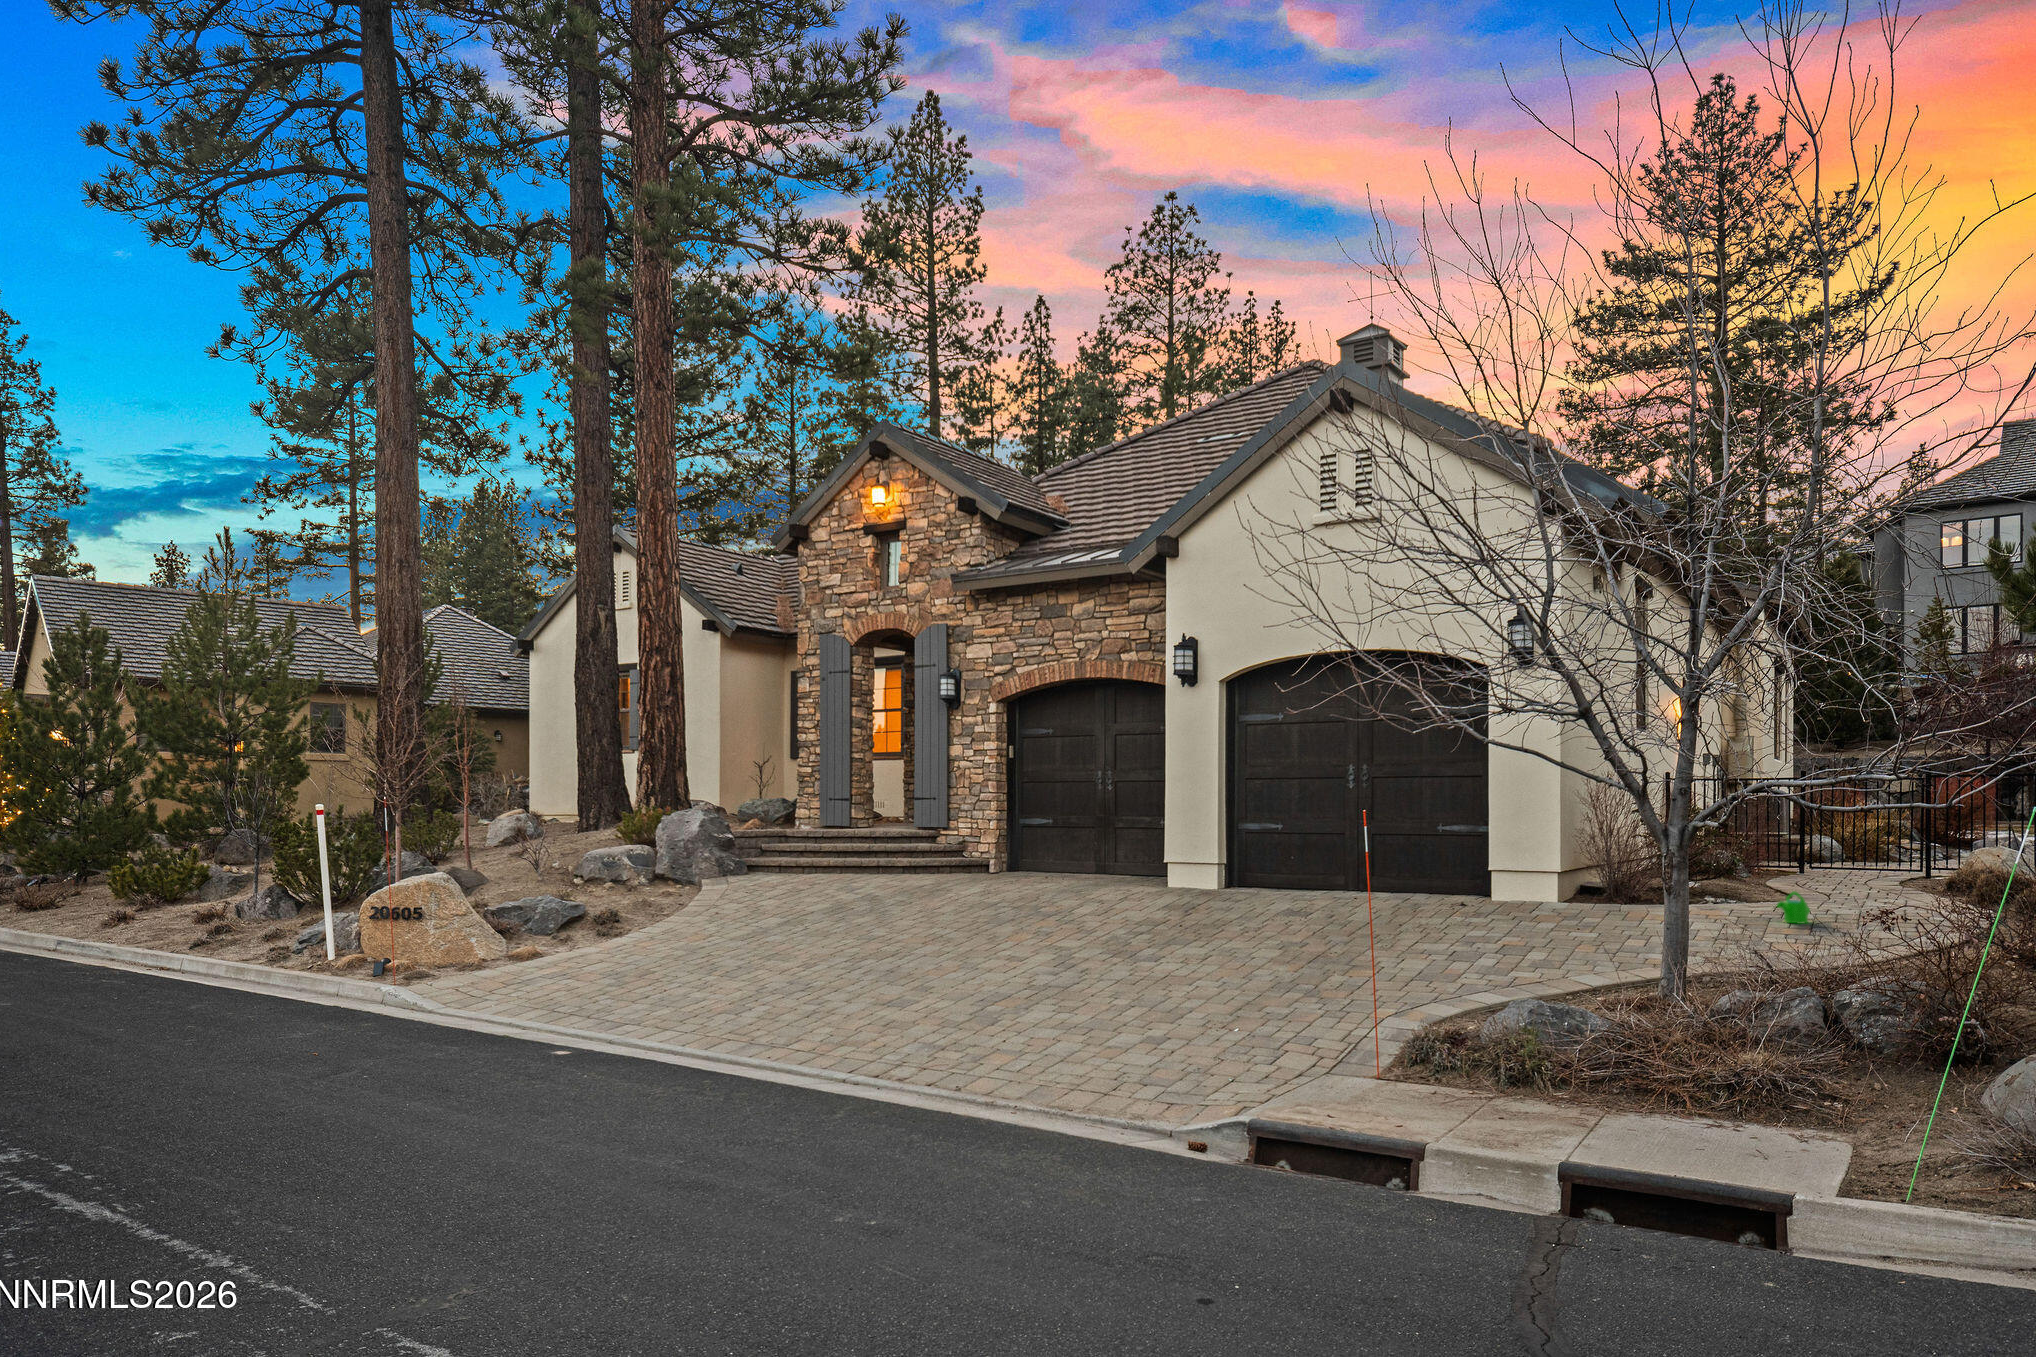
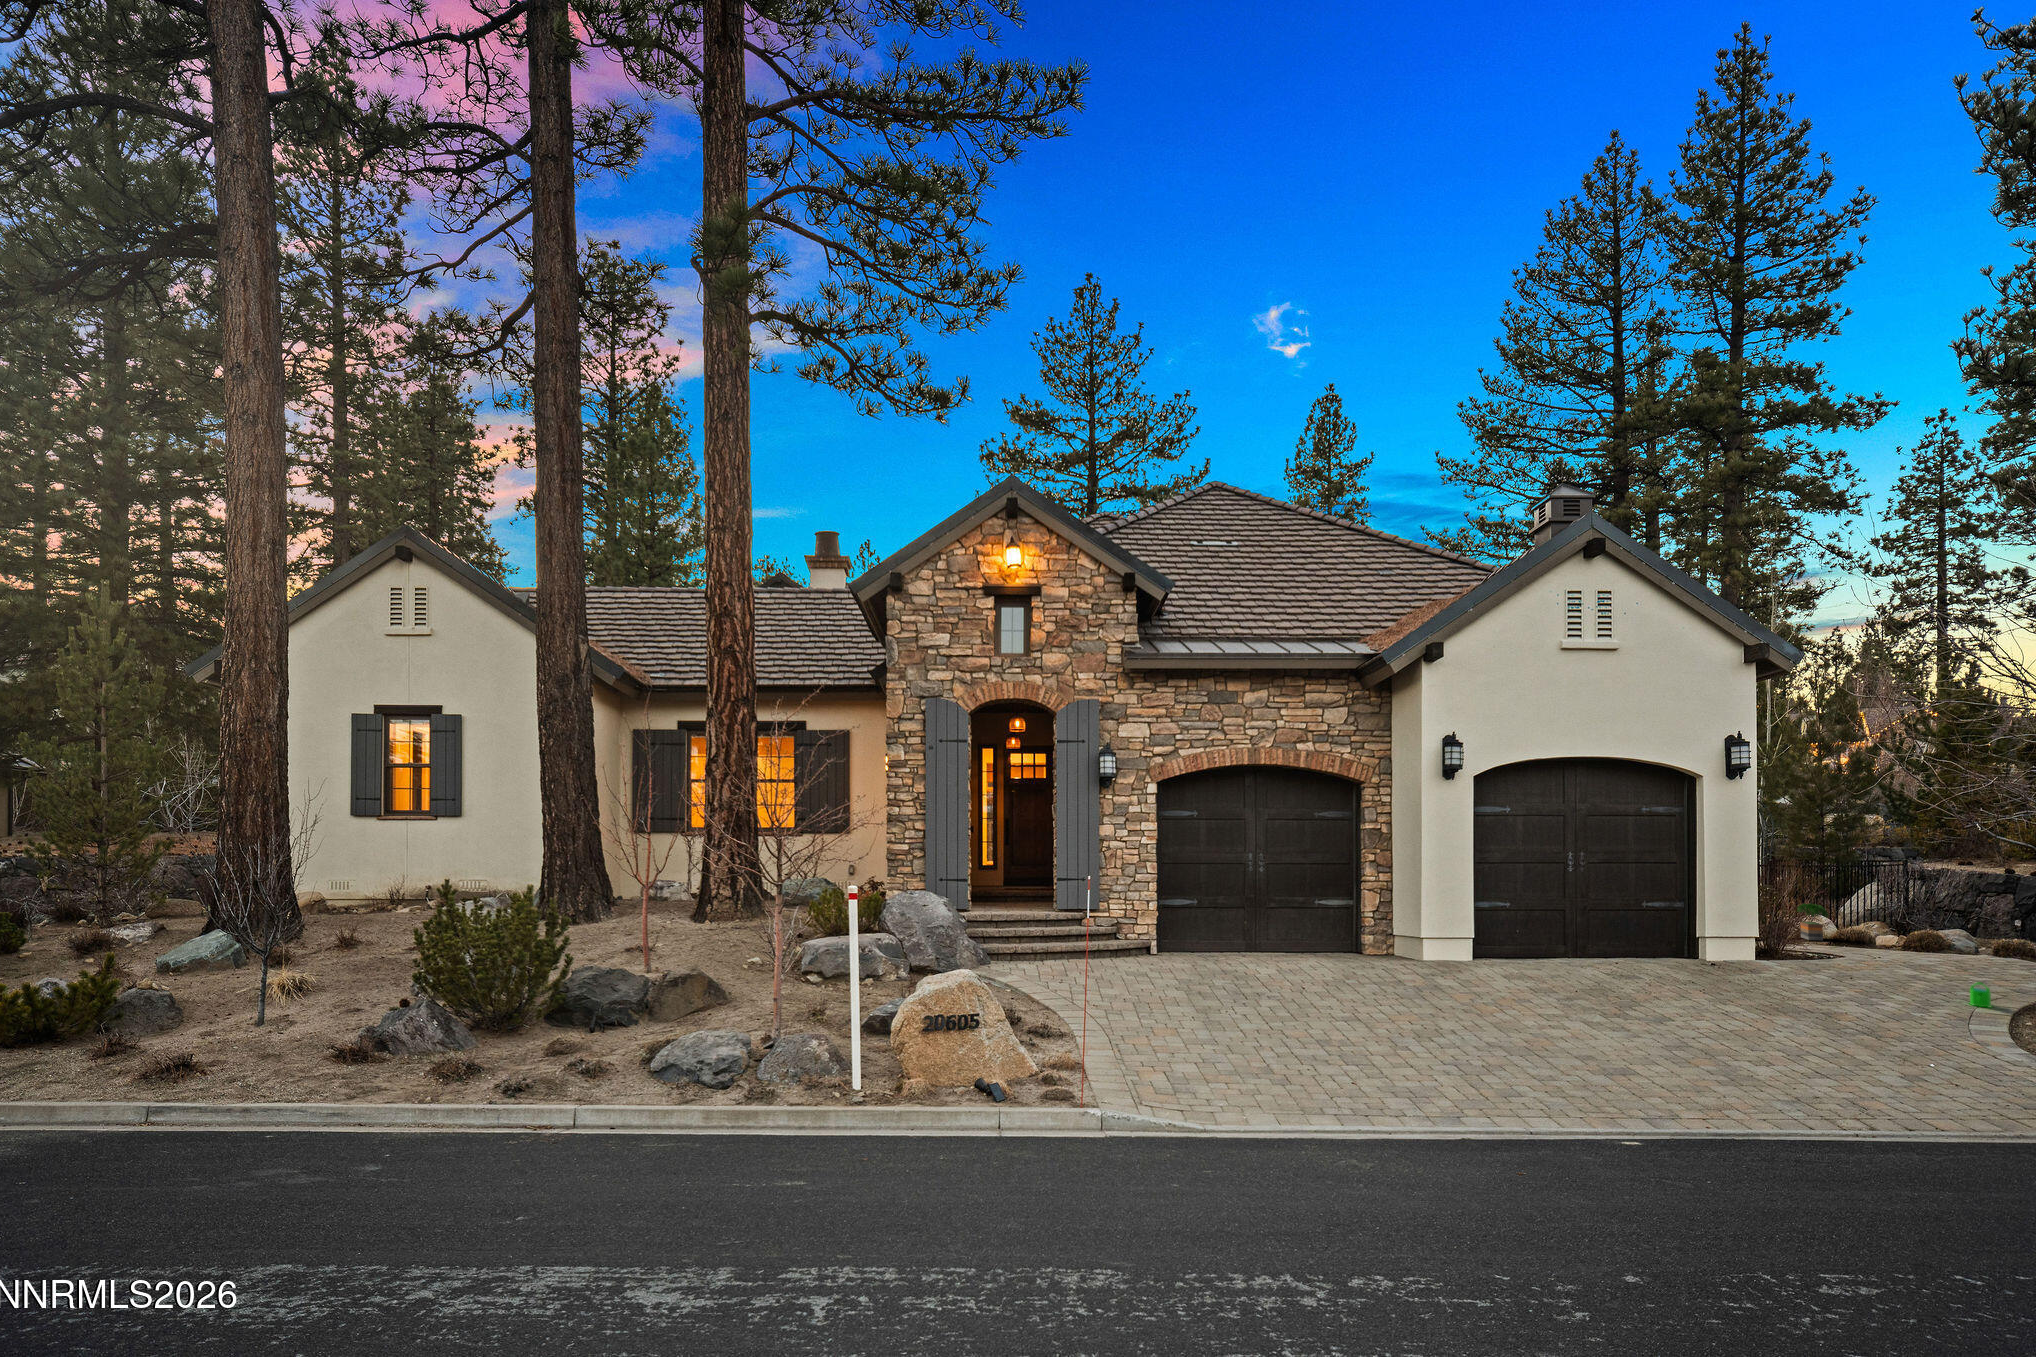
potted tree: none [1825,833,1865,884] -> present [1798,903,1829,940]

